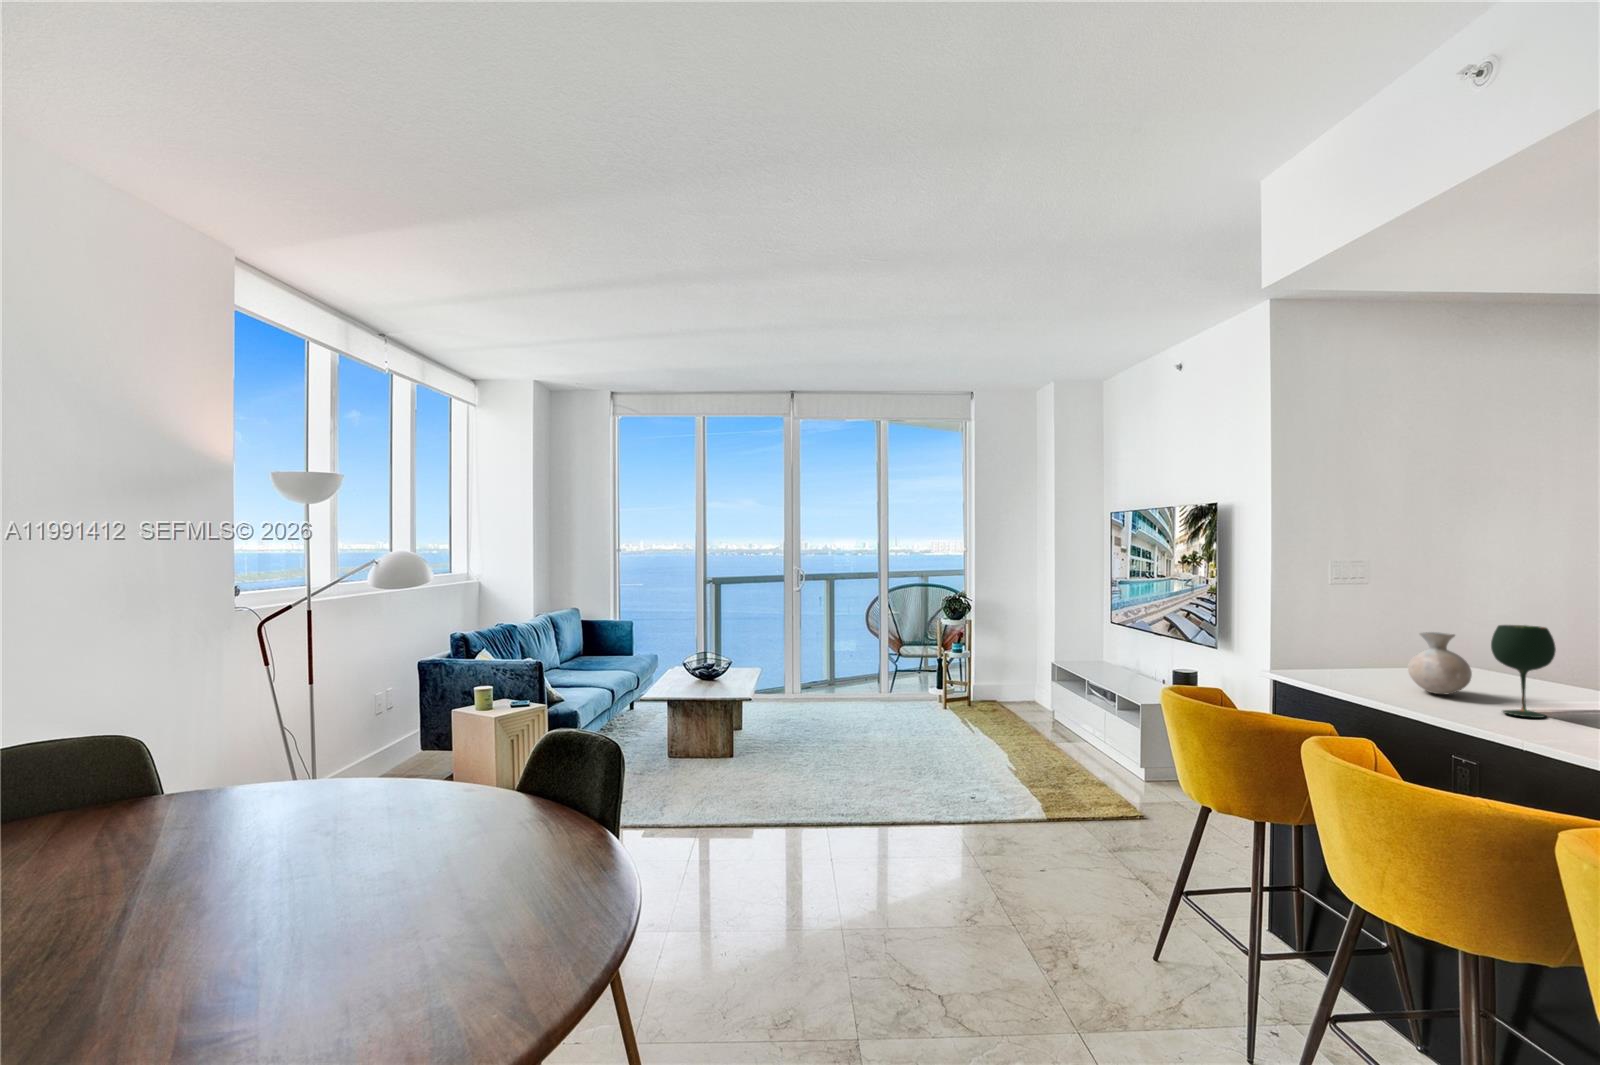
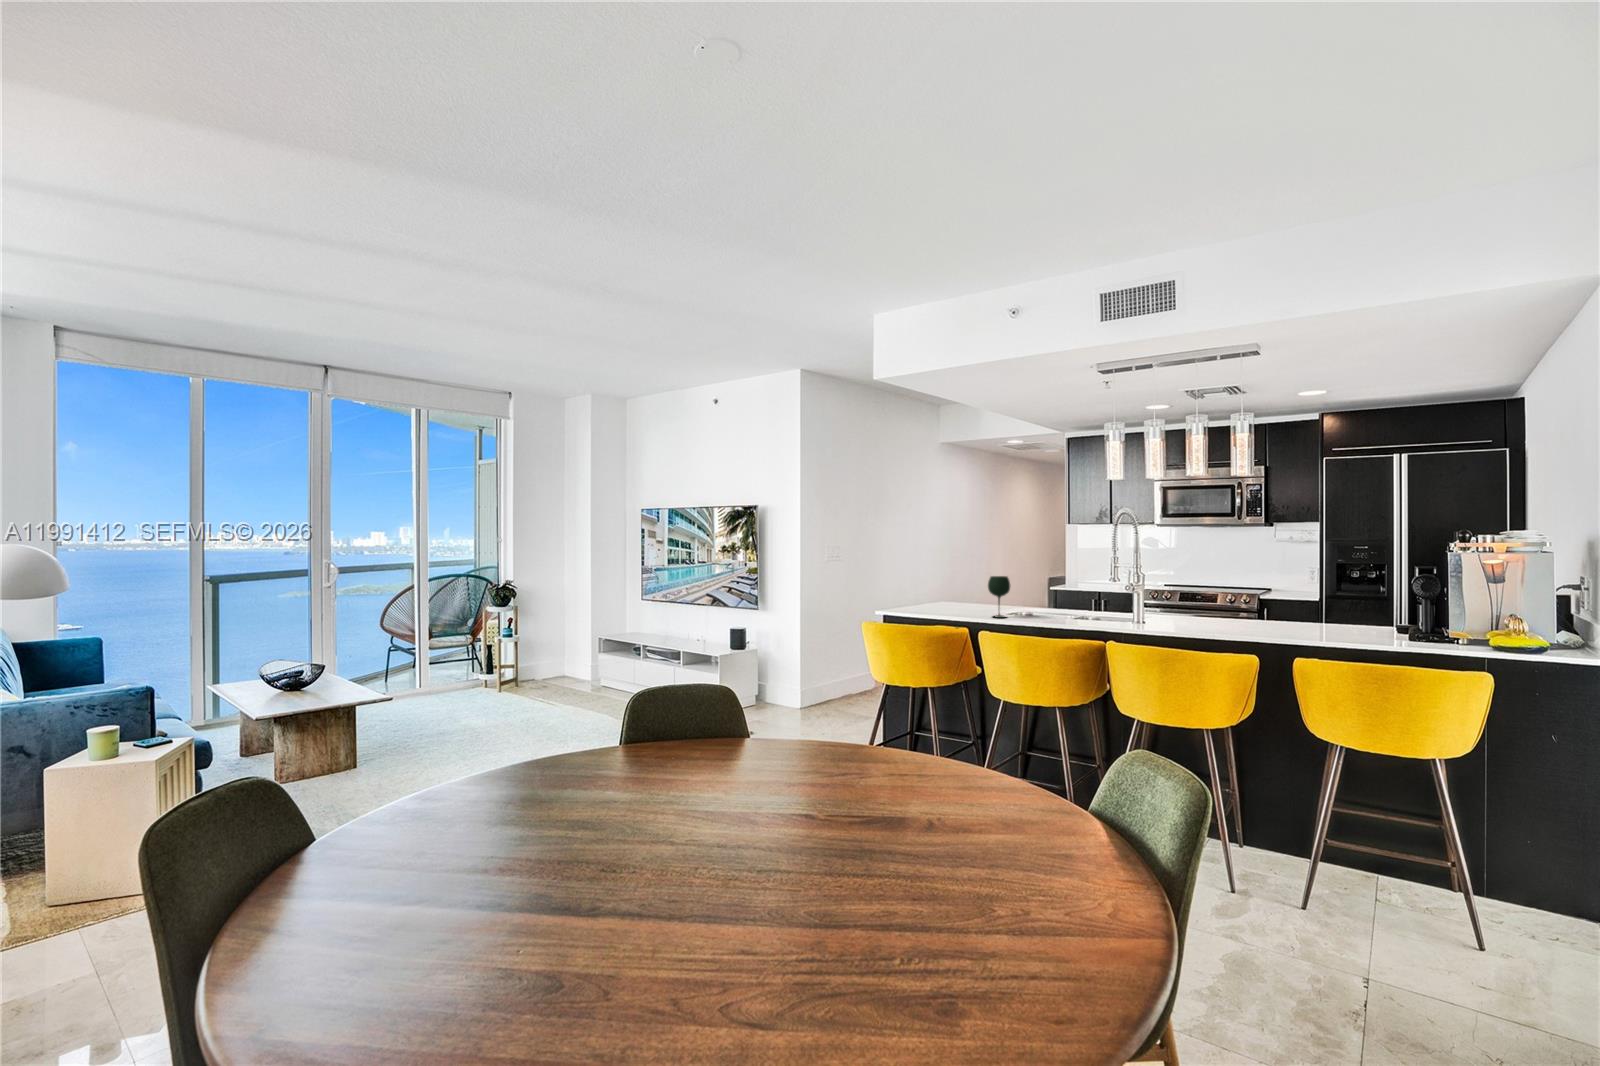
vase: present [1408,632,1472,694] -> none [943,583,972,614]

